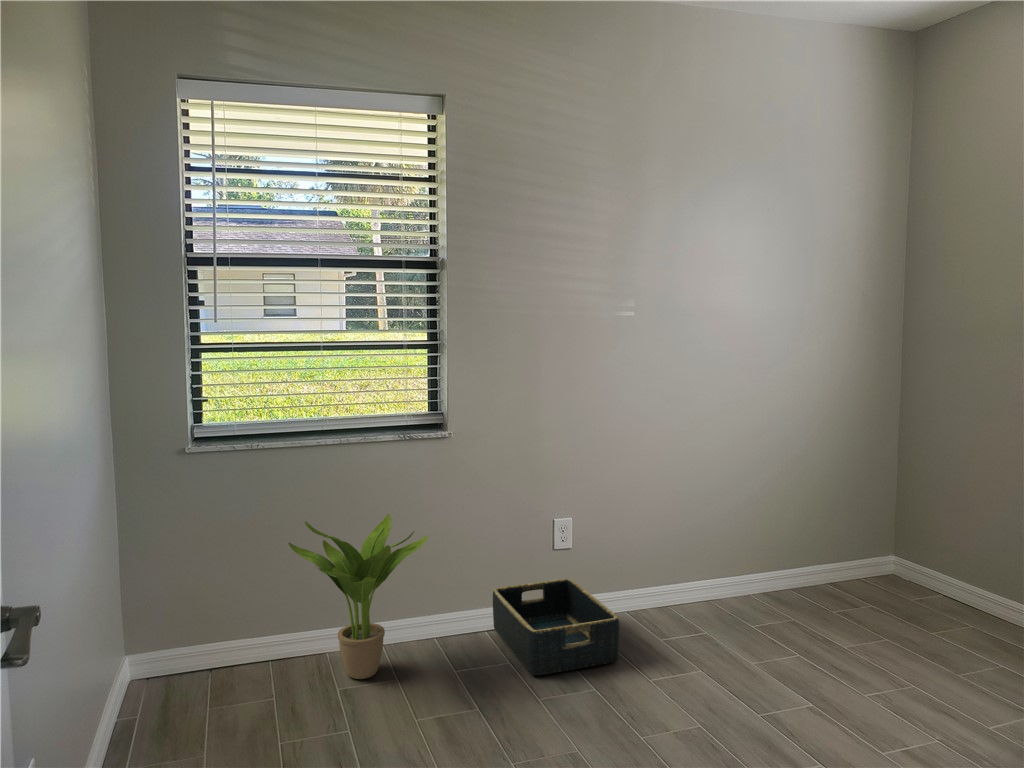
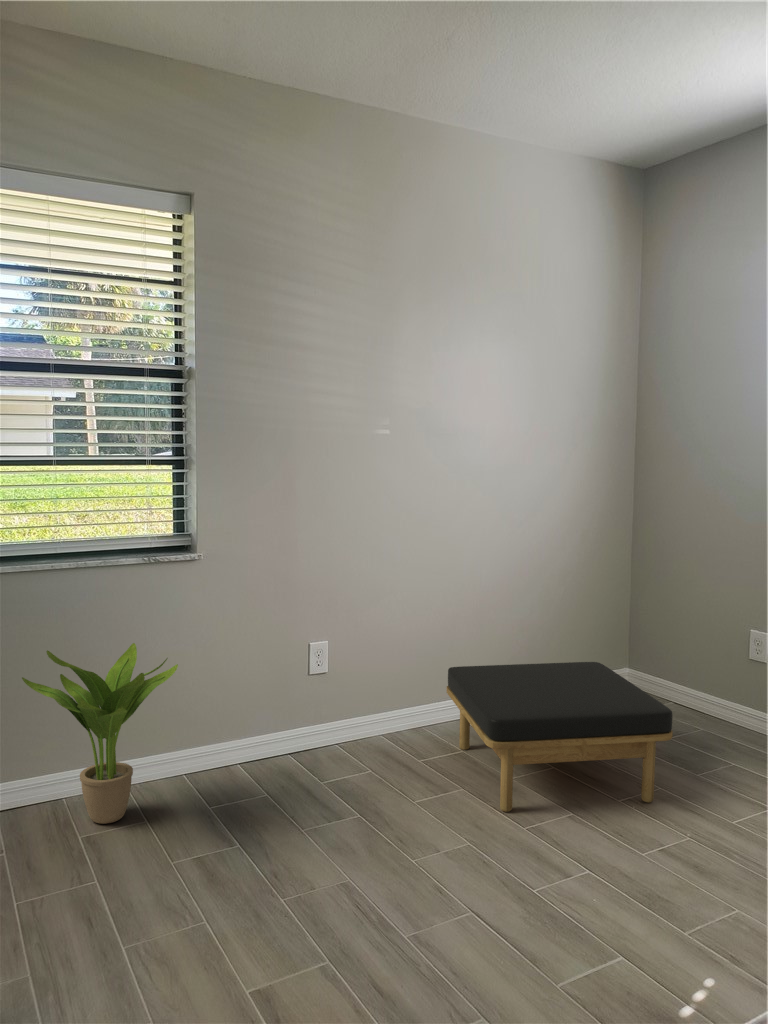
ottoman: none [690,548,924,702] -> present [447,662,673,812]
basket: present [493,579,619,675] -> none [245,706,382,805]

